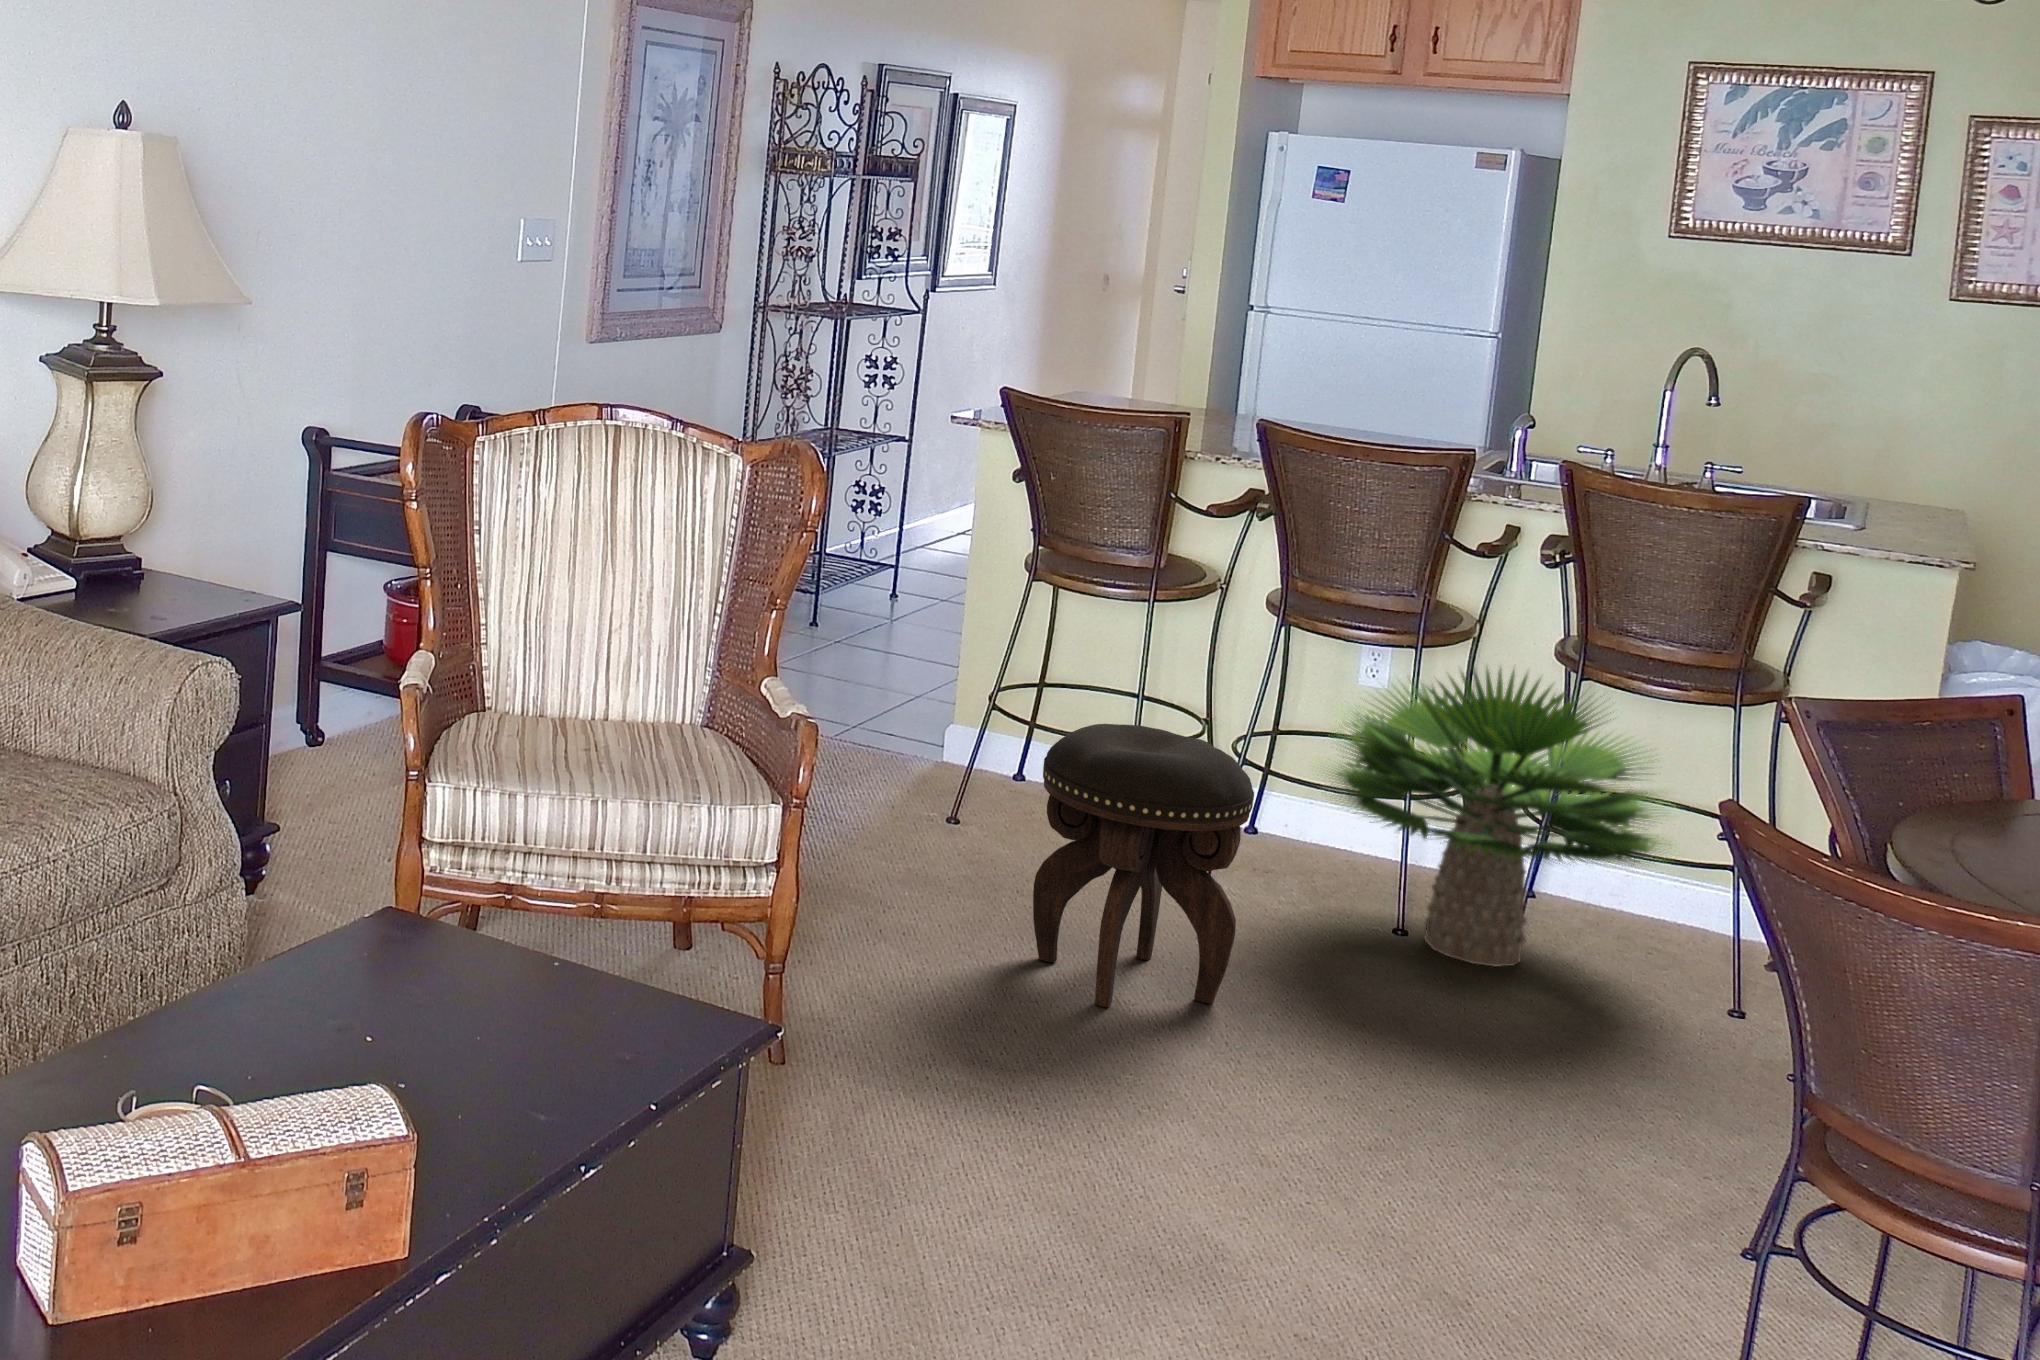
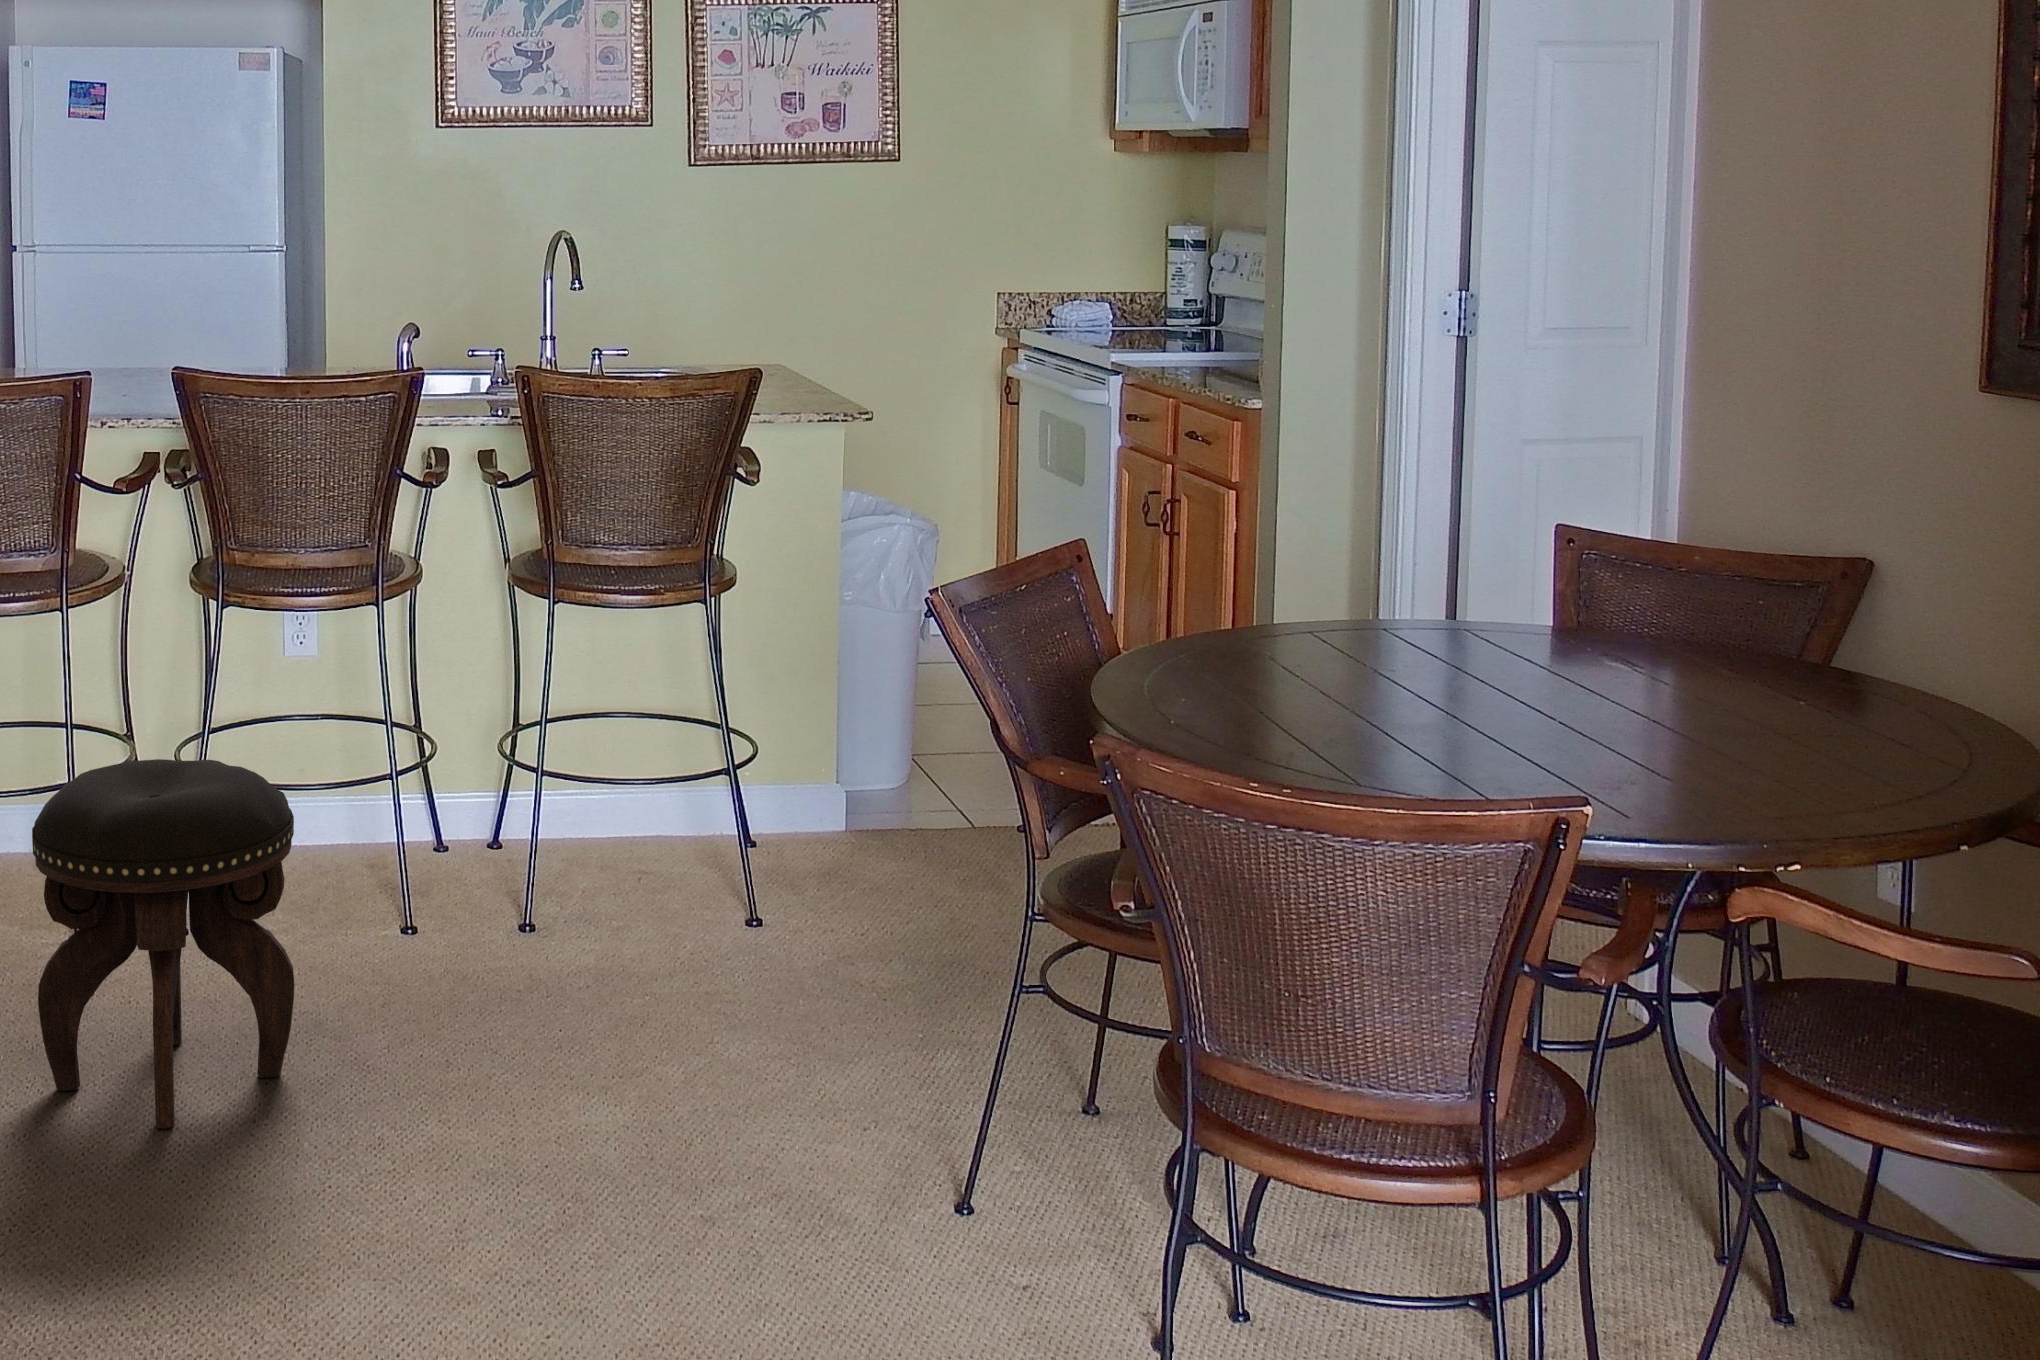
potted plant: present [1319,668,1673,967] -> none [282,587,677,926]

